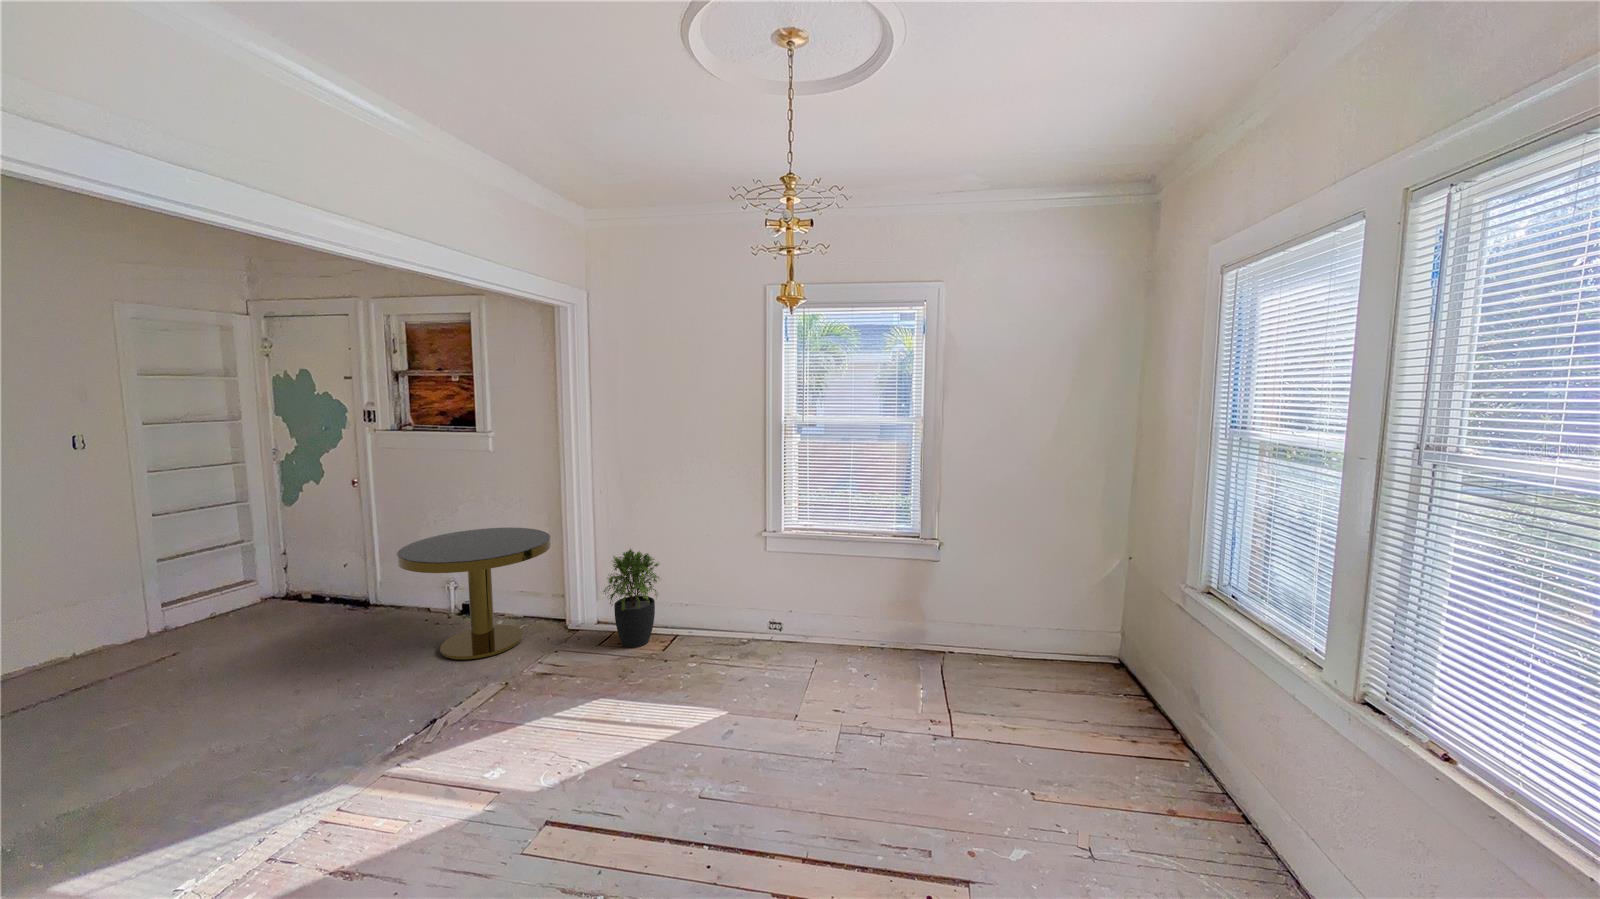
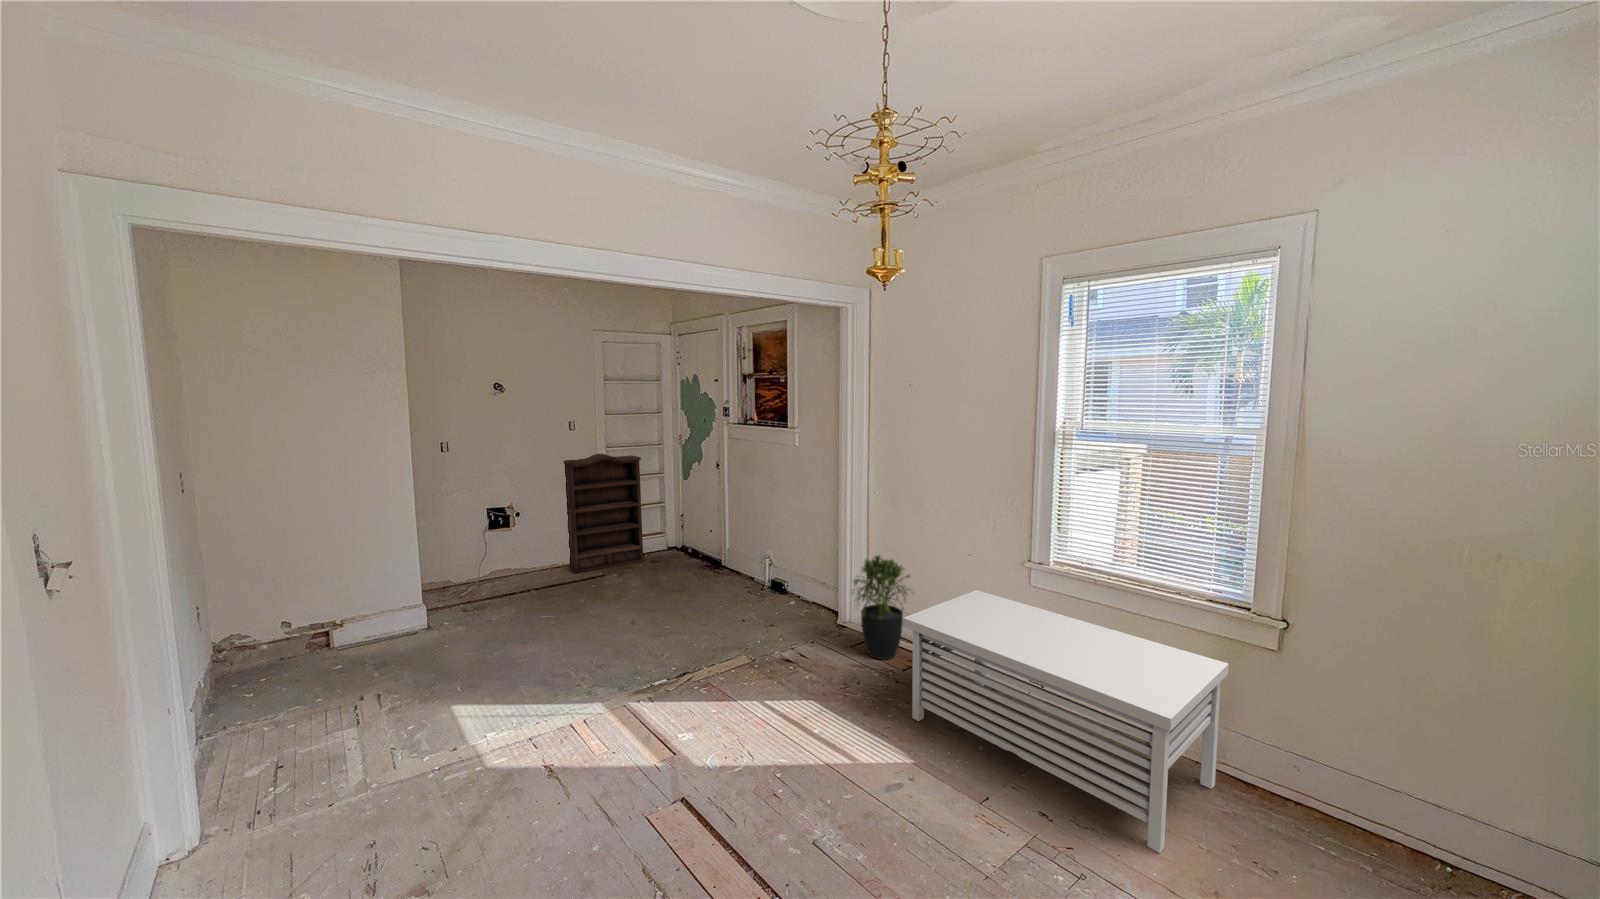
bookshelf: none [34,480,223,674] -> present [563,454,645,573]
side table: present [397,528,551,660] -> none [704,514,823,628]
storage bench: none [692,563,903,697] -> present [903,590,1229,853]

